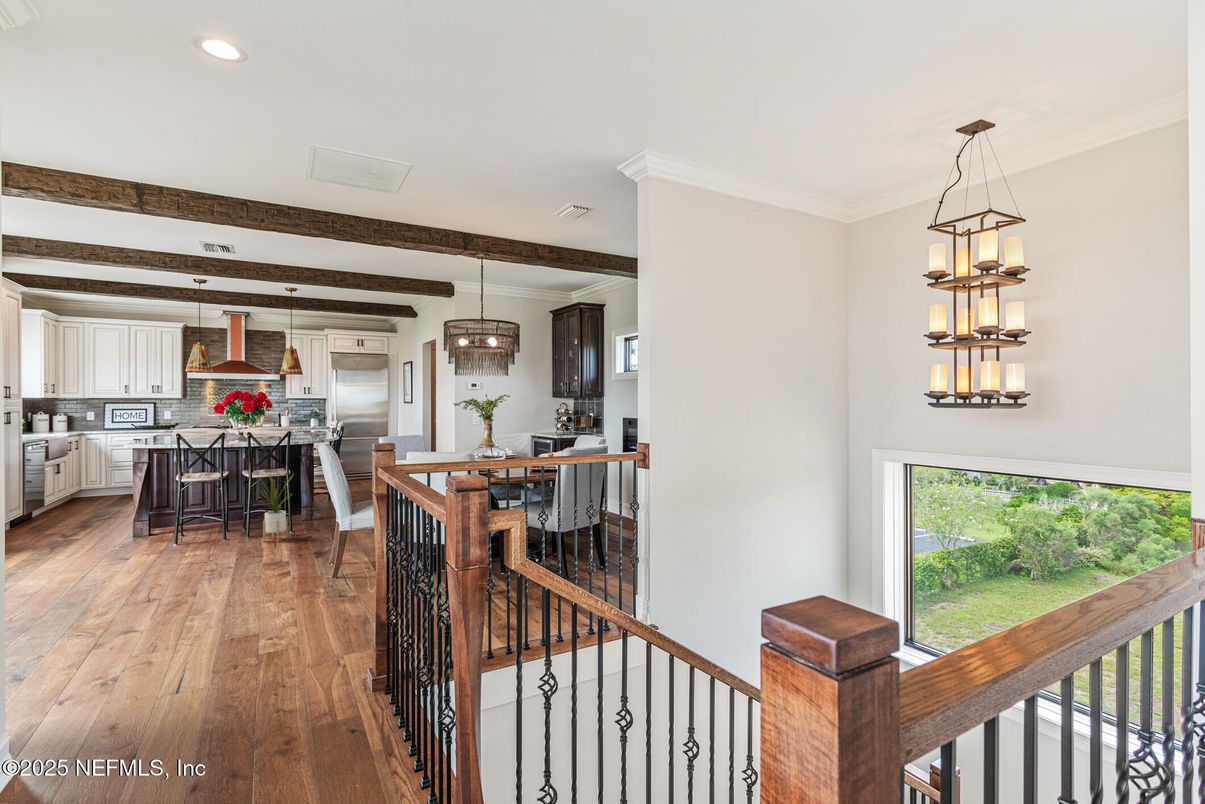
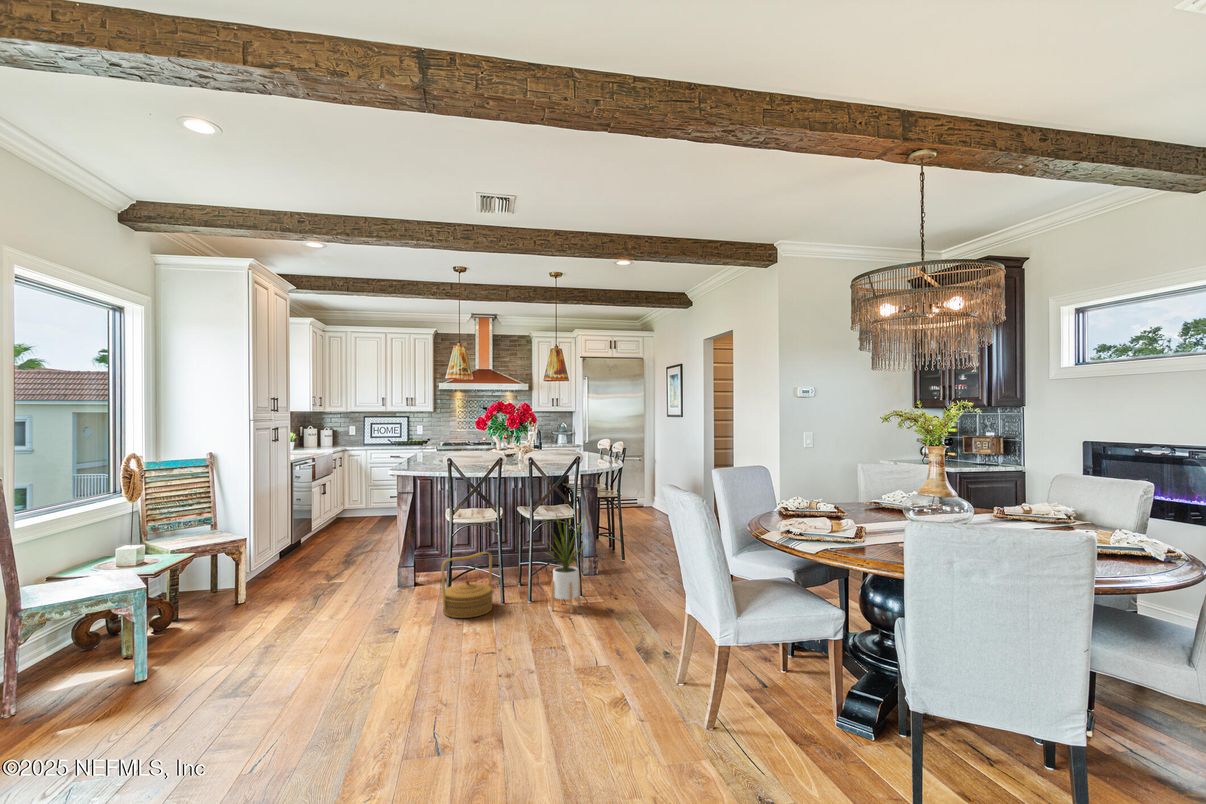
basket: none [169,503,216,550] -> present [441,552,493,618]

